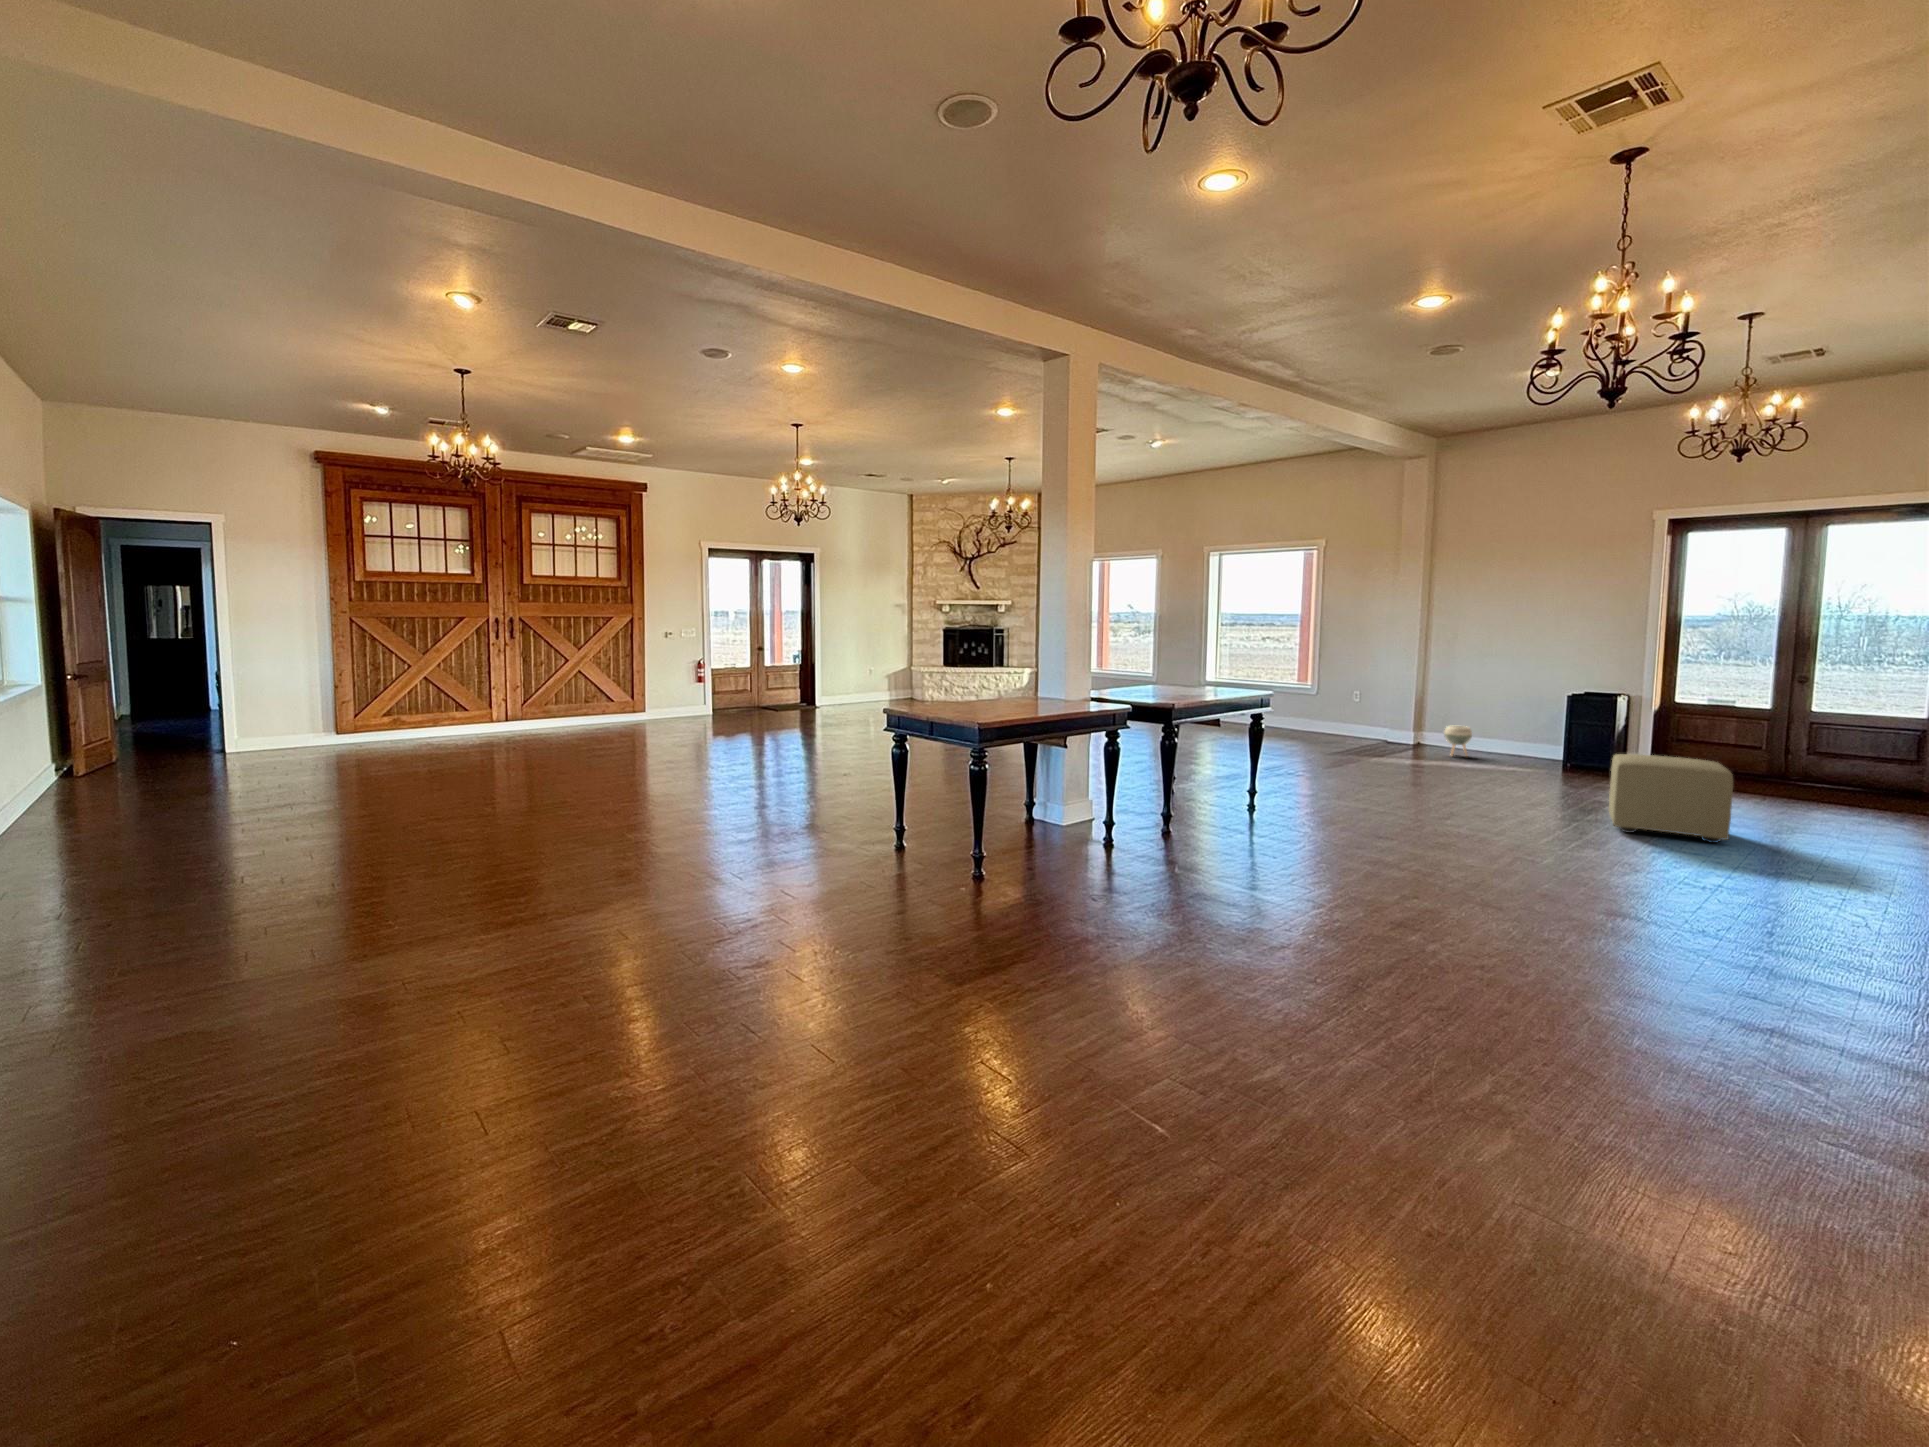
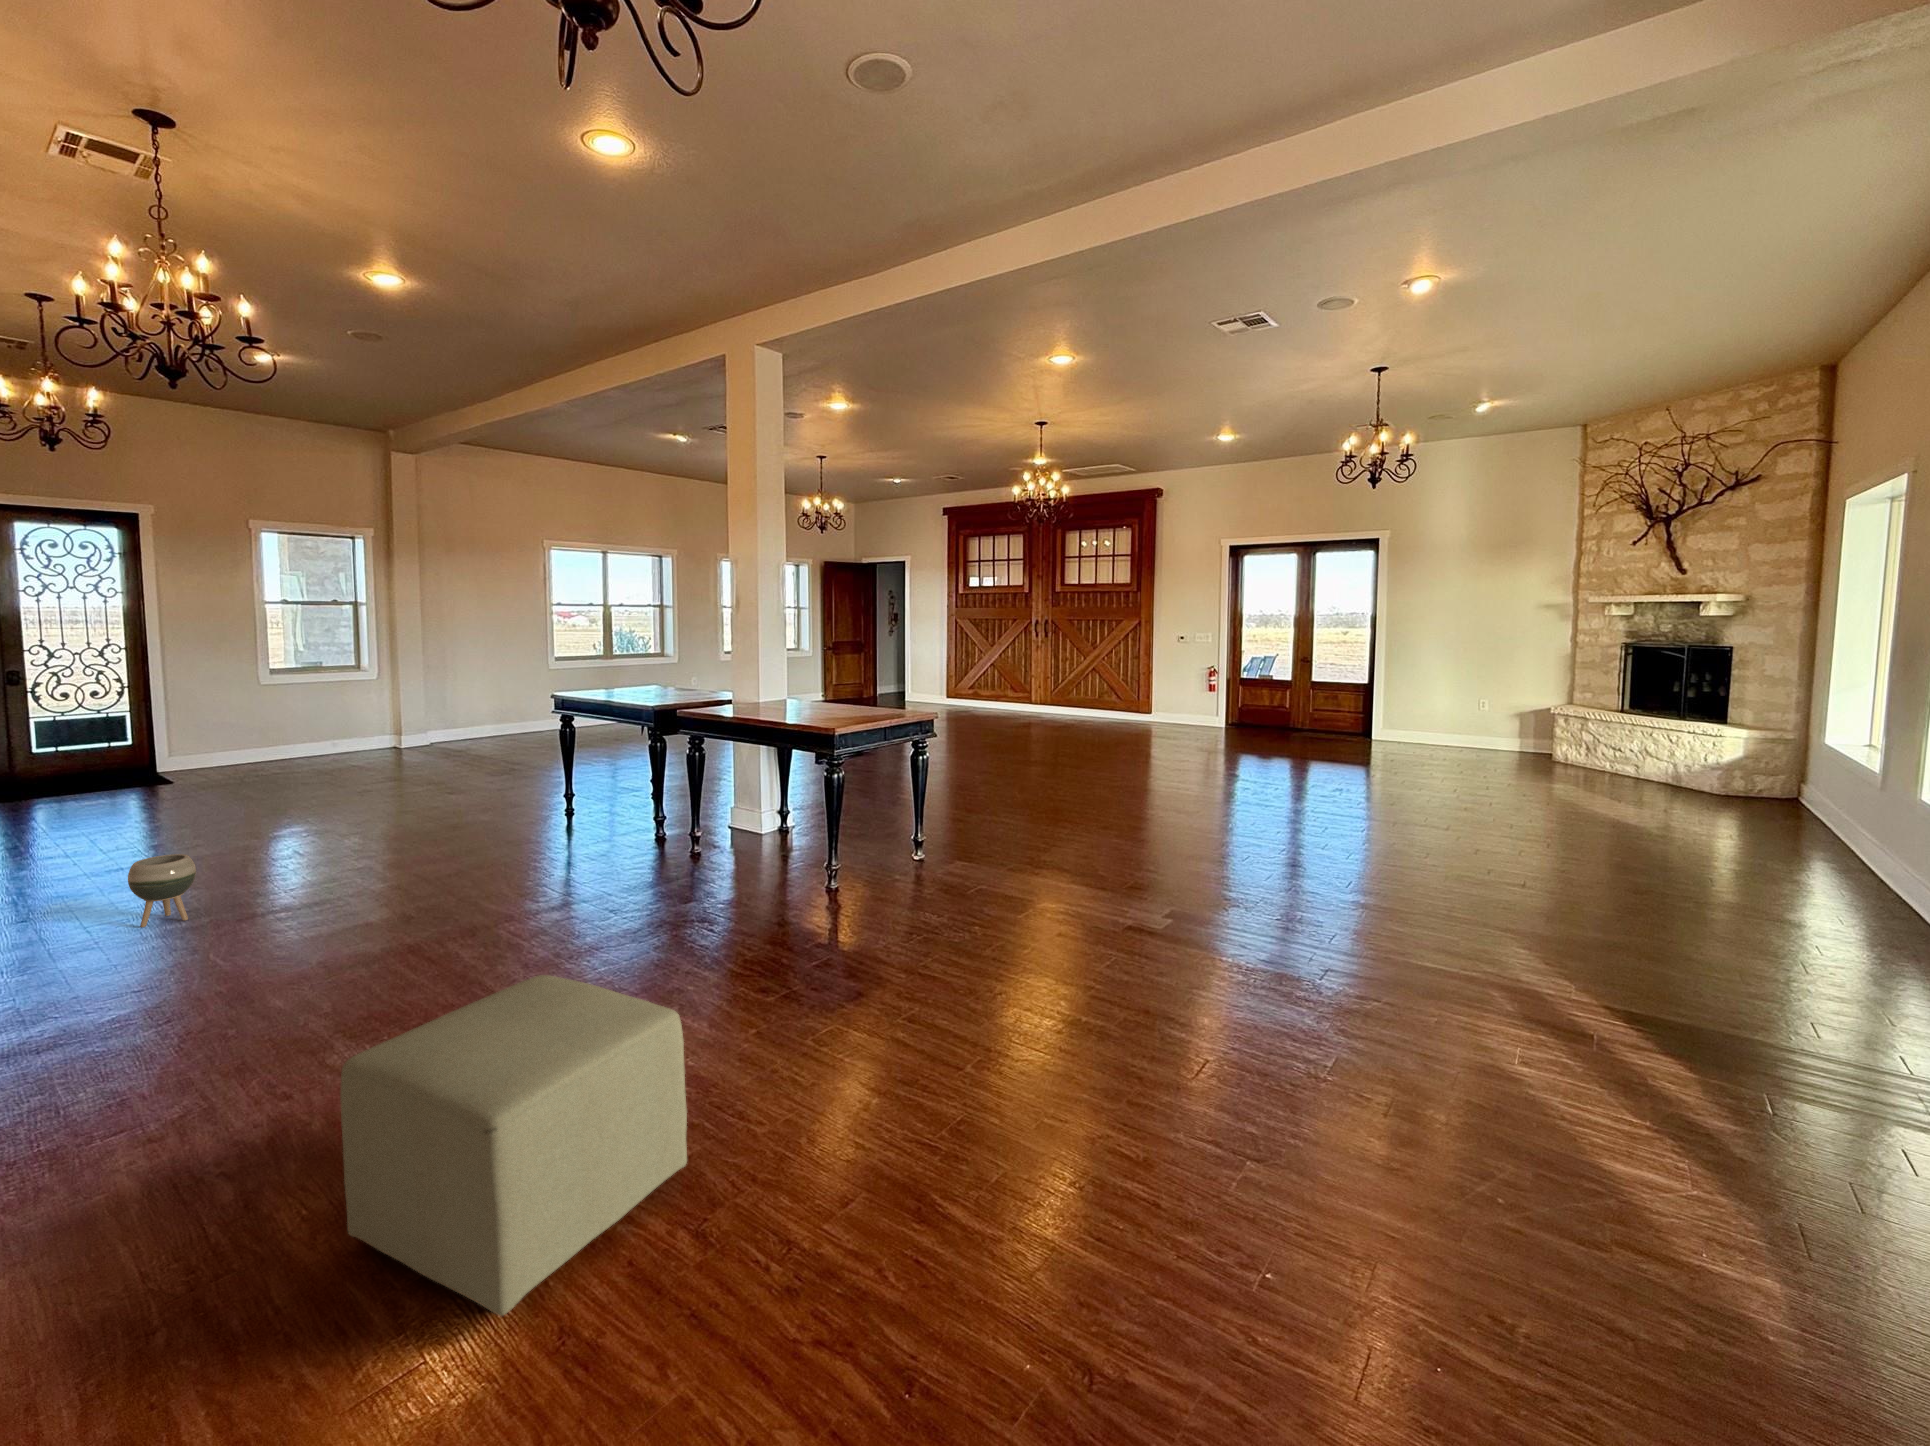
planter: present [1444,725,1472,756] -> present [128,854,196,927]

